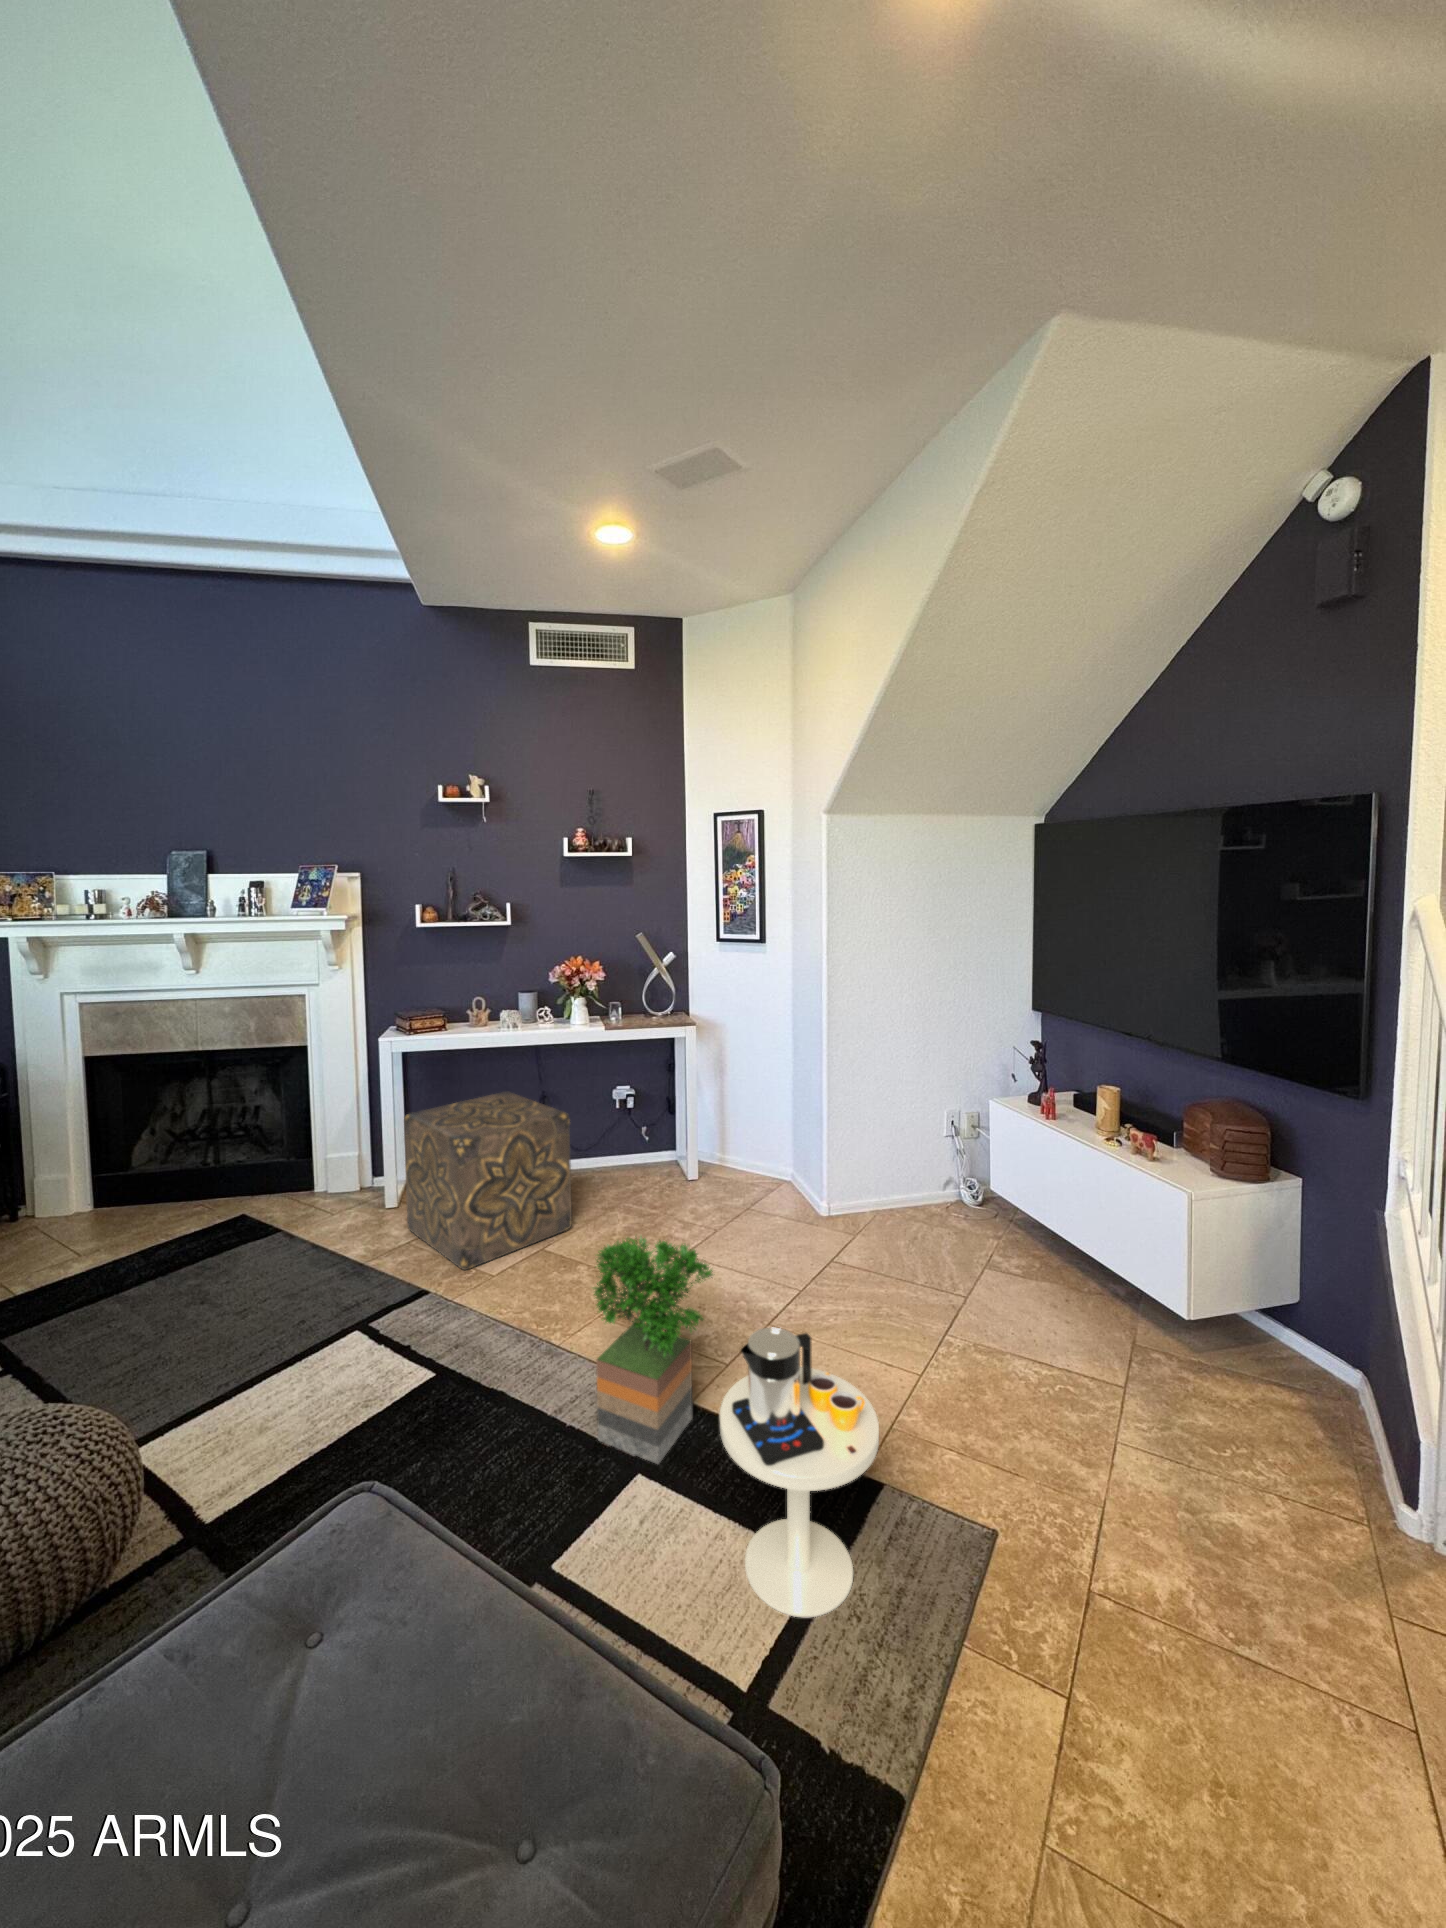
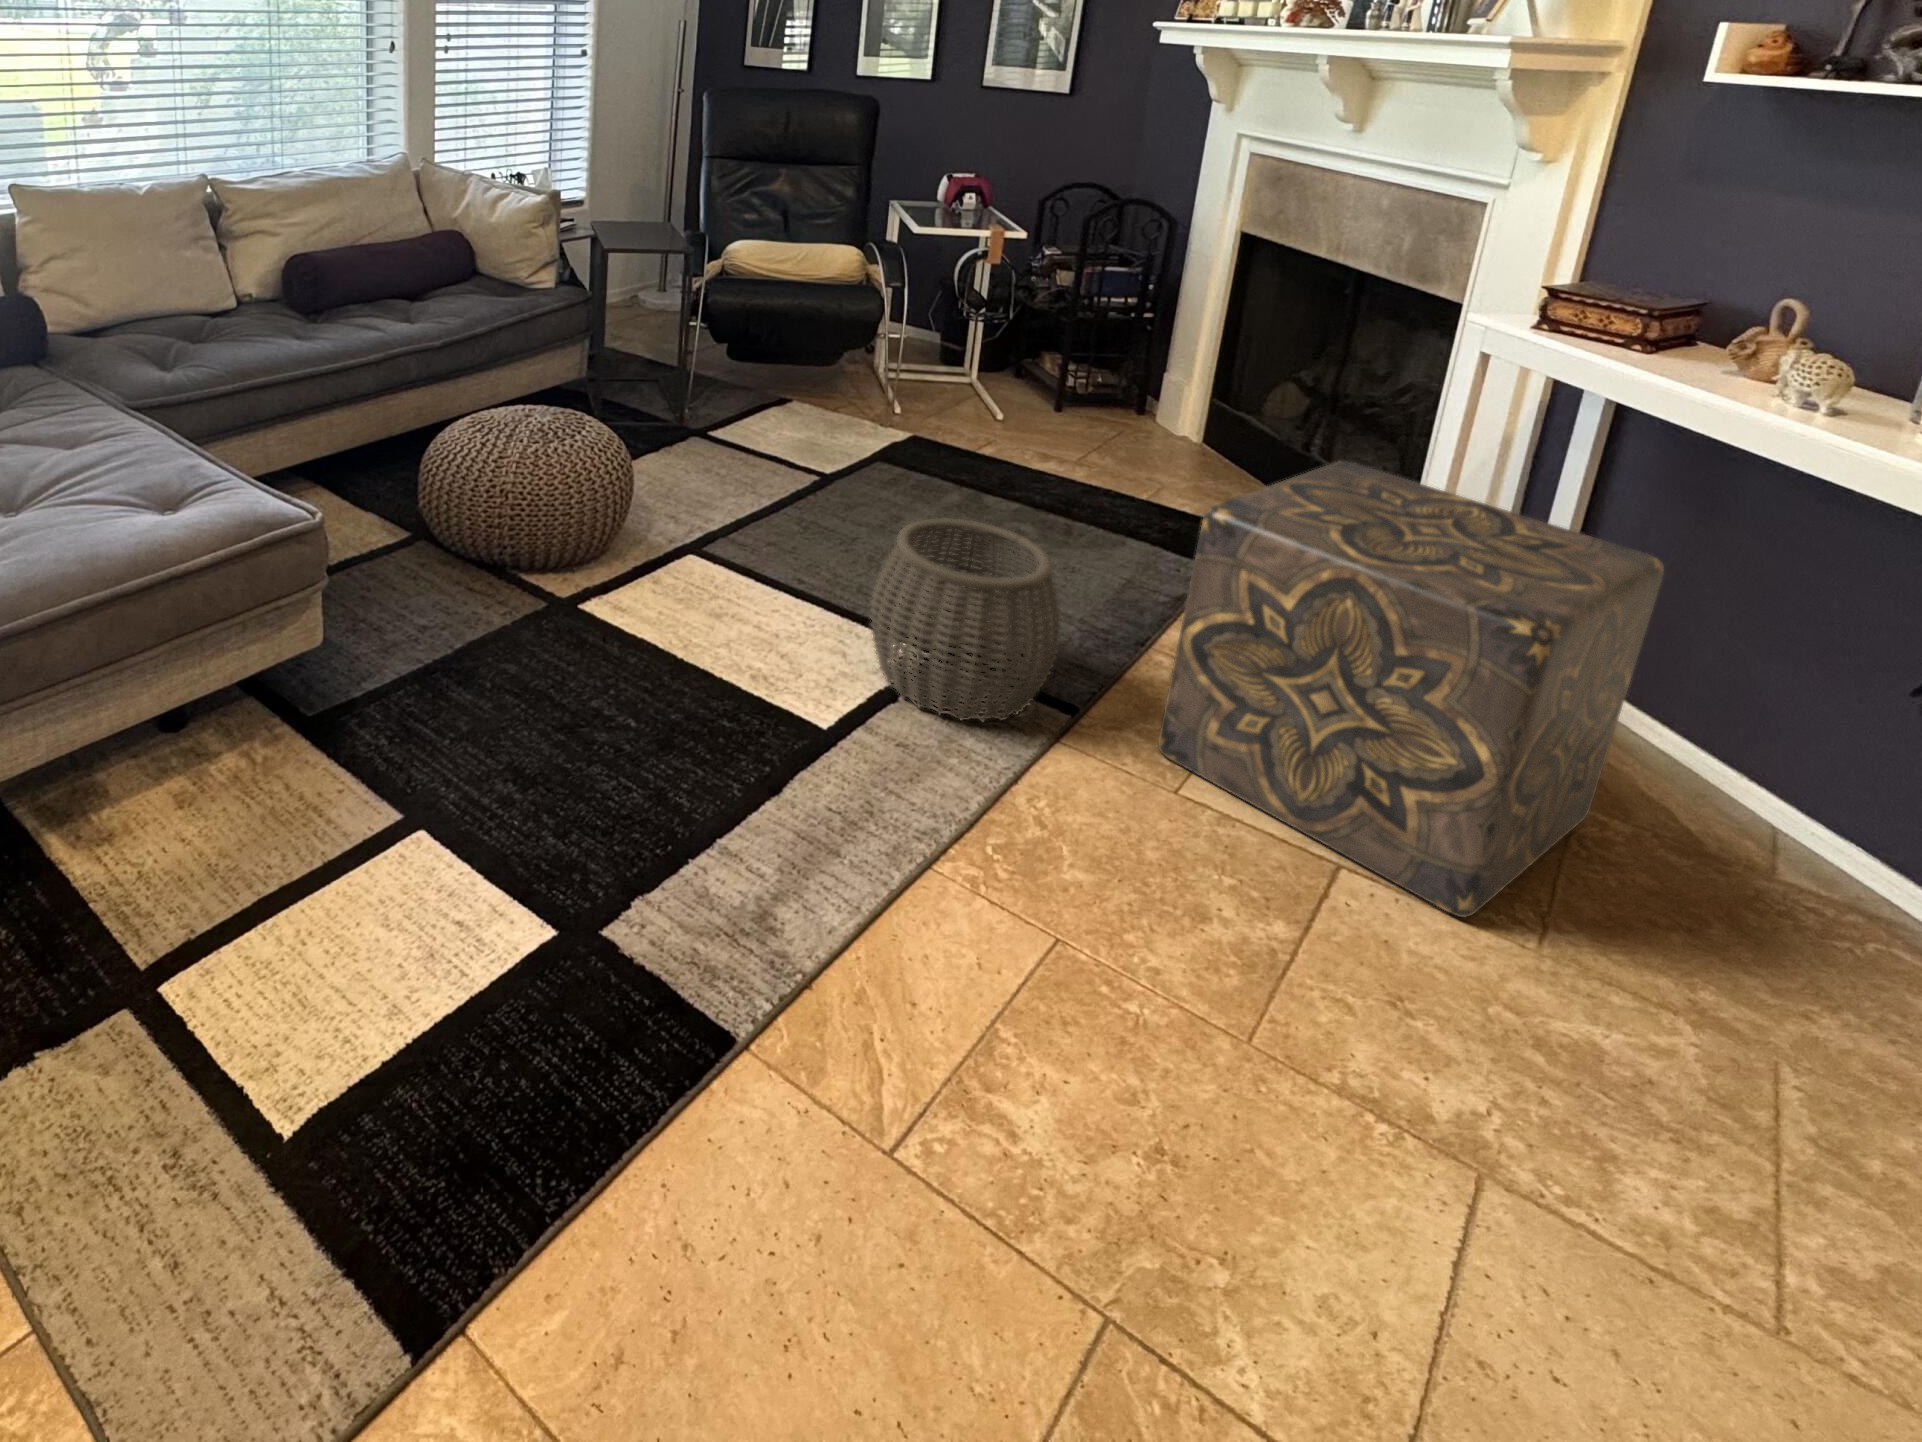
woven basket: none [329,1218,445,1349] -> present [871,518,1061,722]
potted tree: present [593,1237,712,1464] -> none [524,618,830,1038]
side table: present [720,1327,879,1617] -> none [147,682,444,1204]

